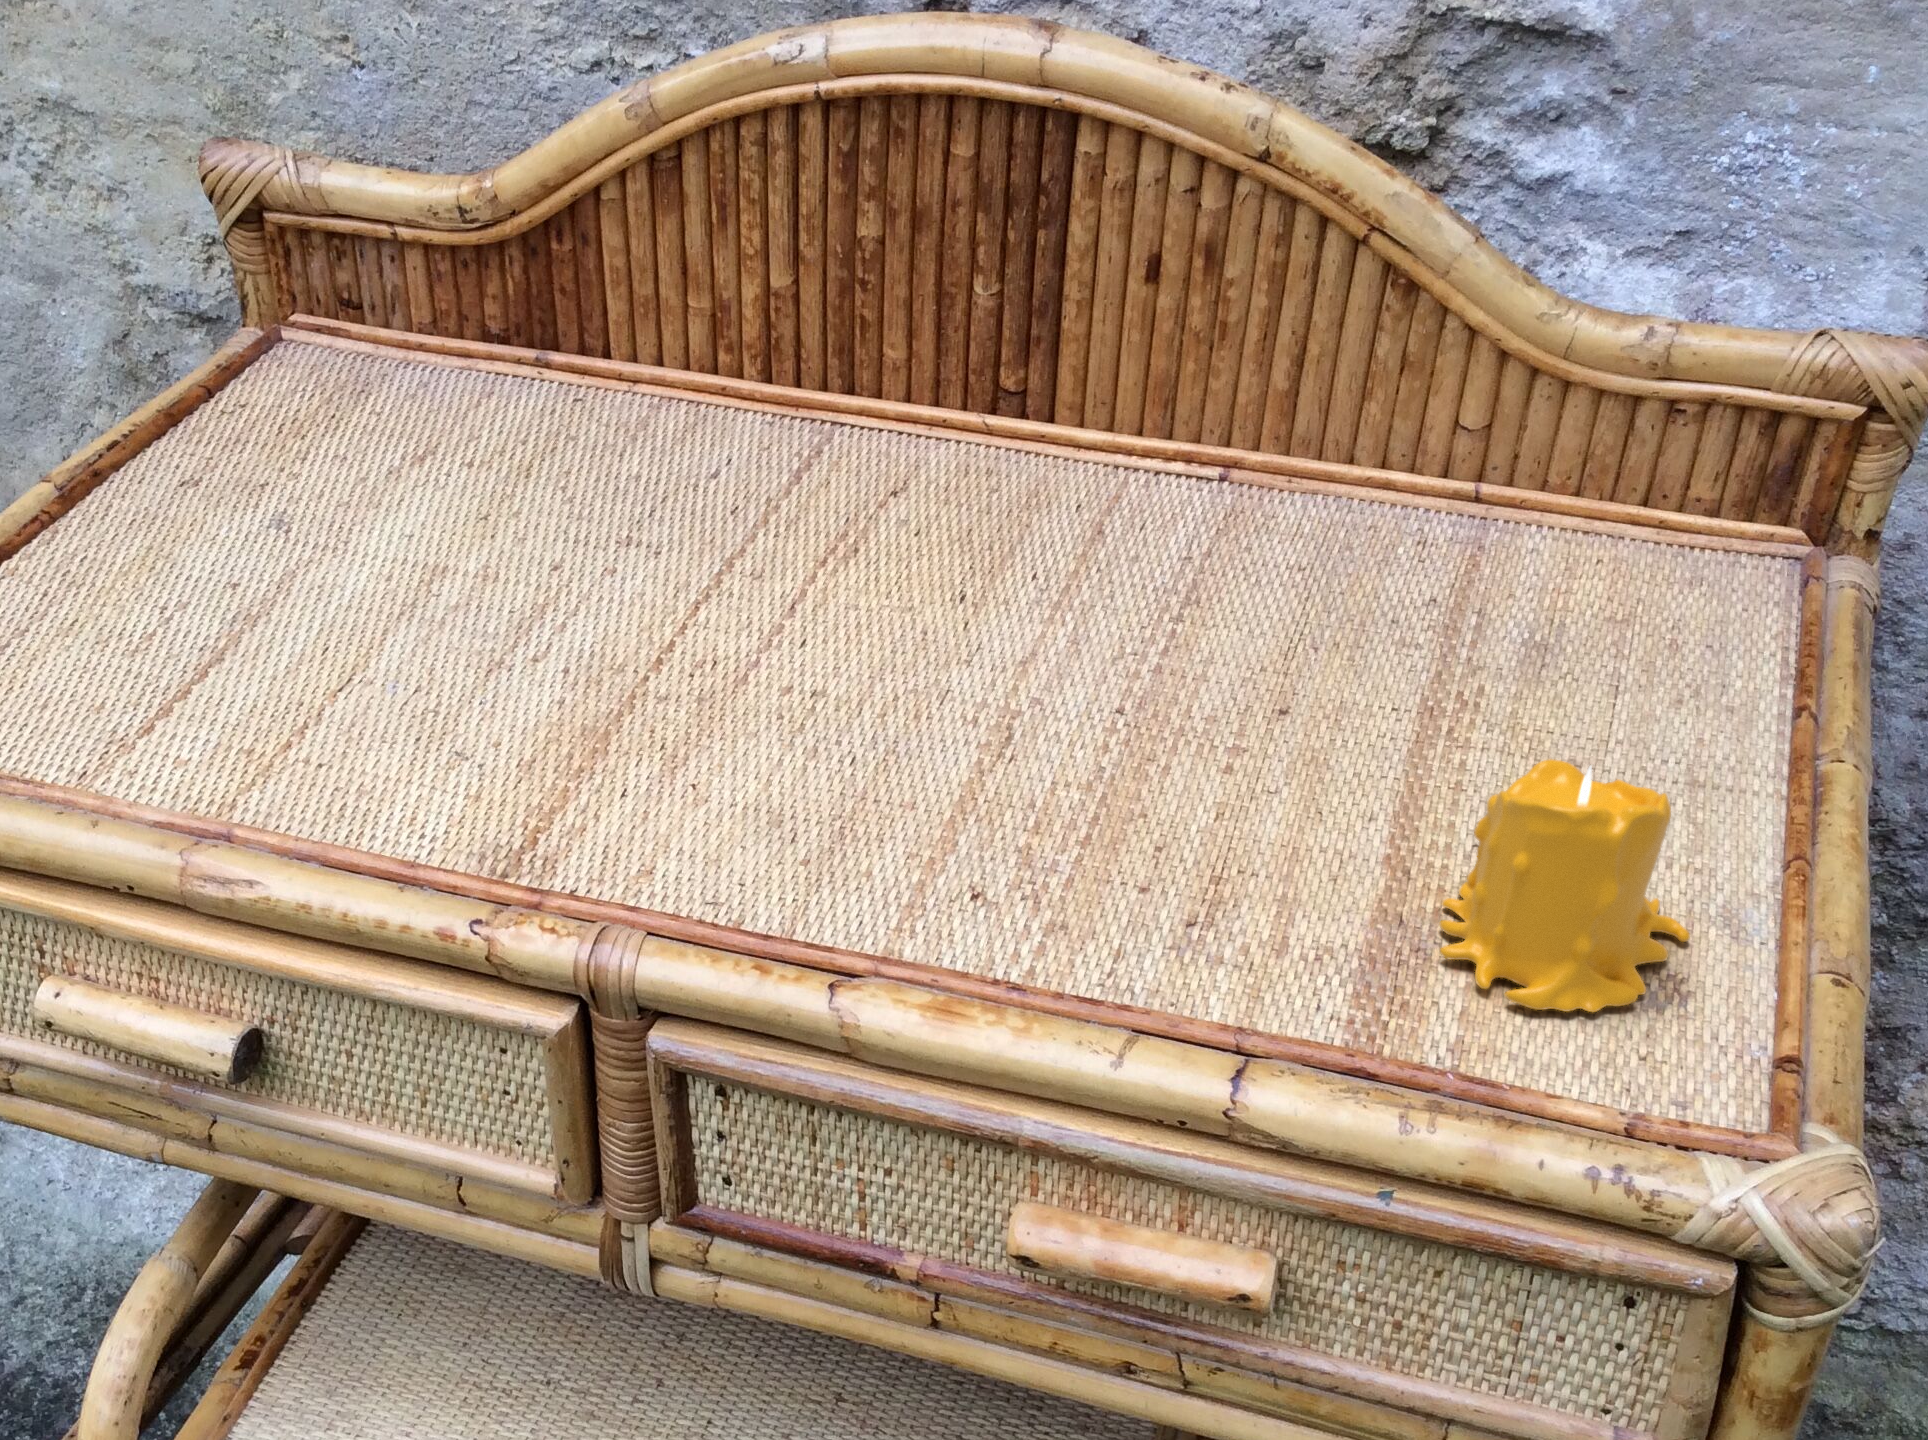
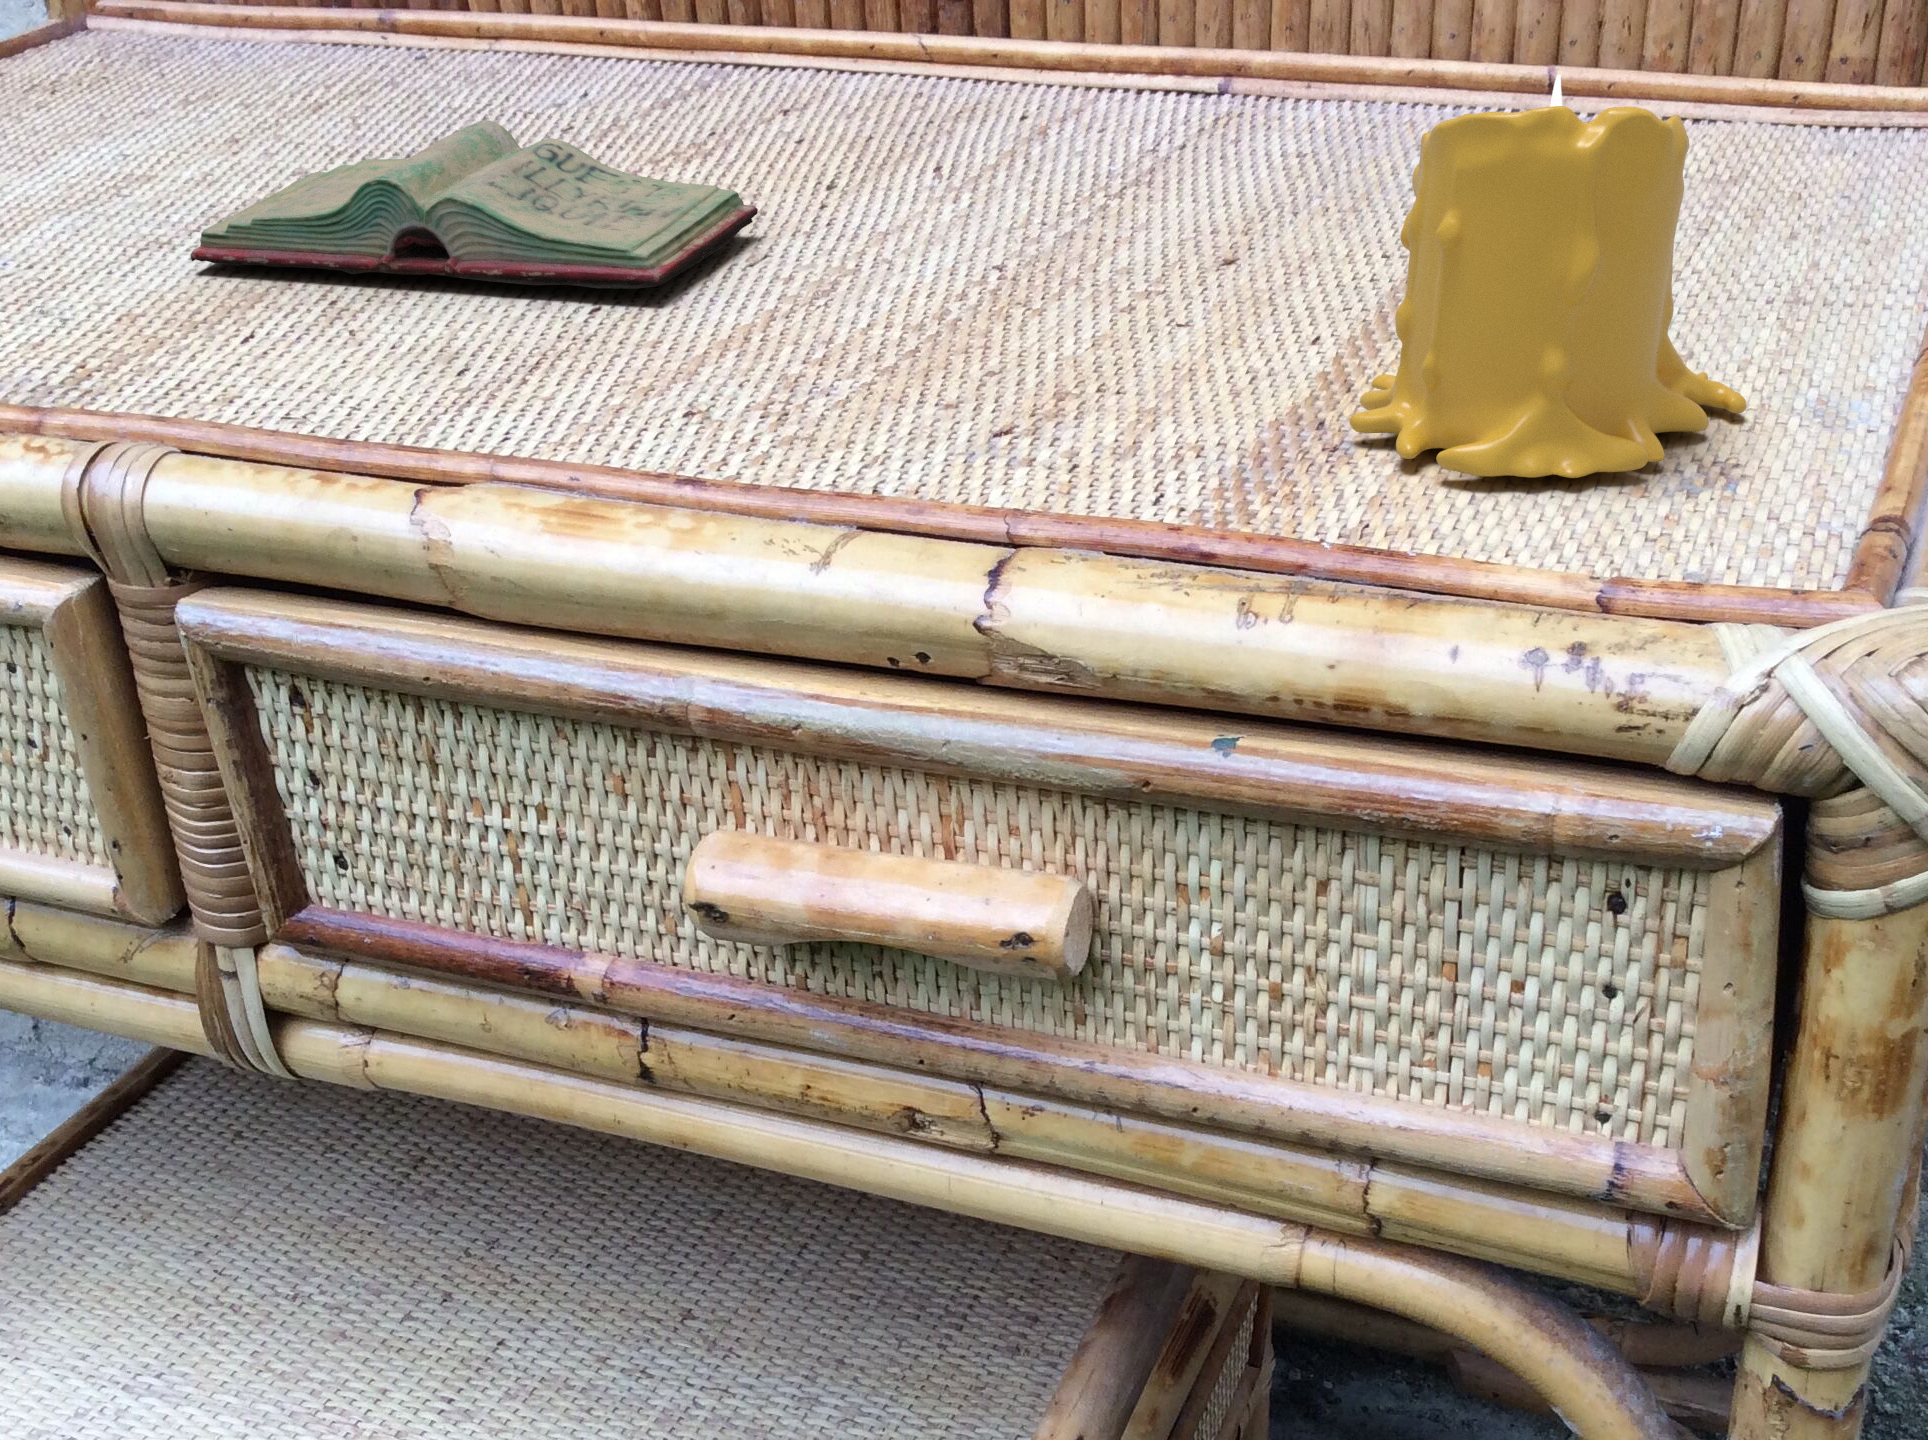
book: none [570,616,965,778] -> present [190,120,758,289]

